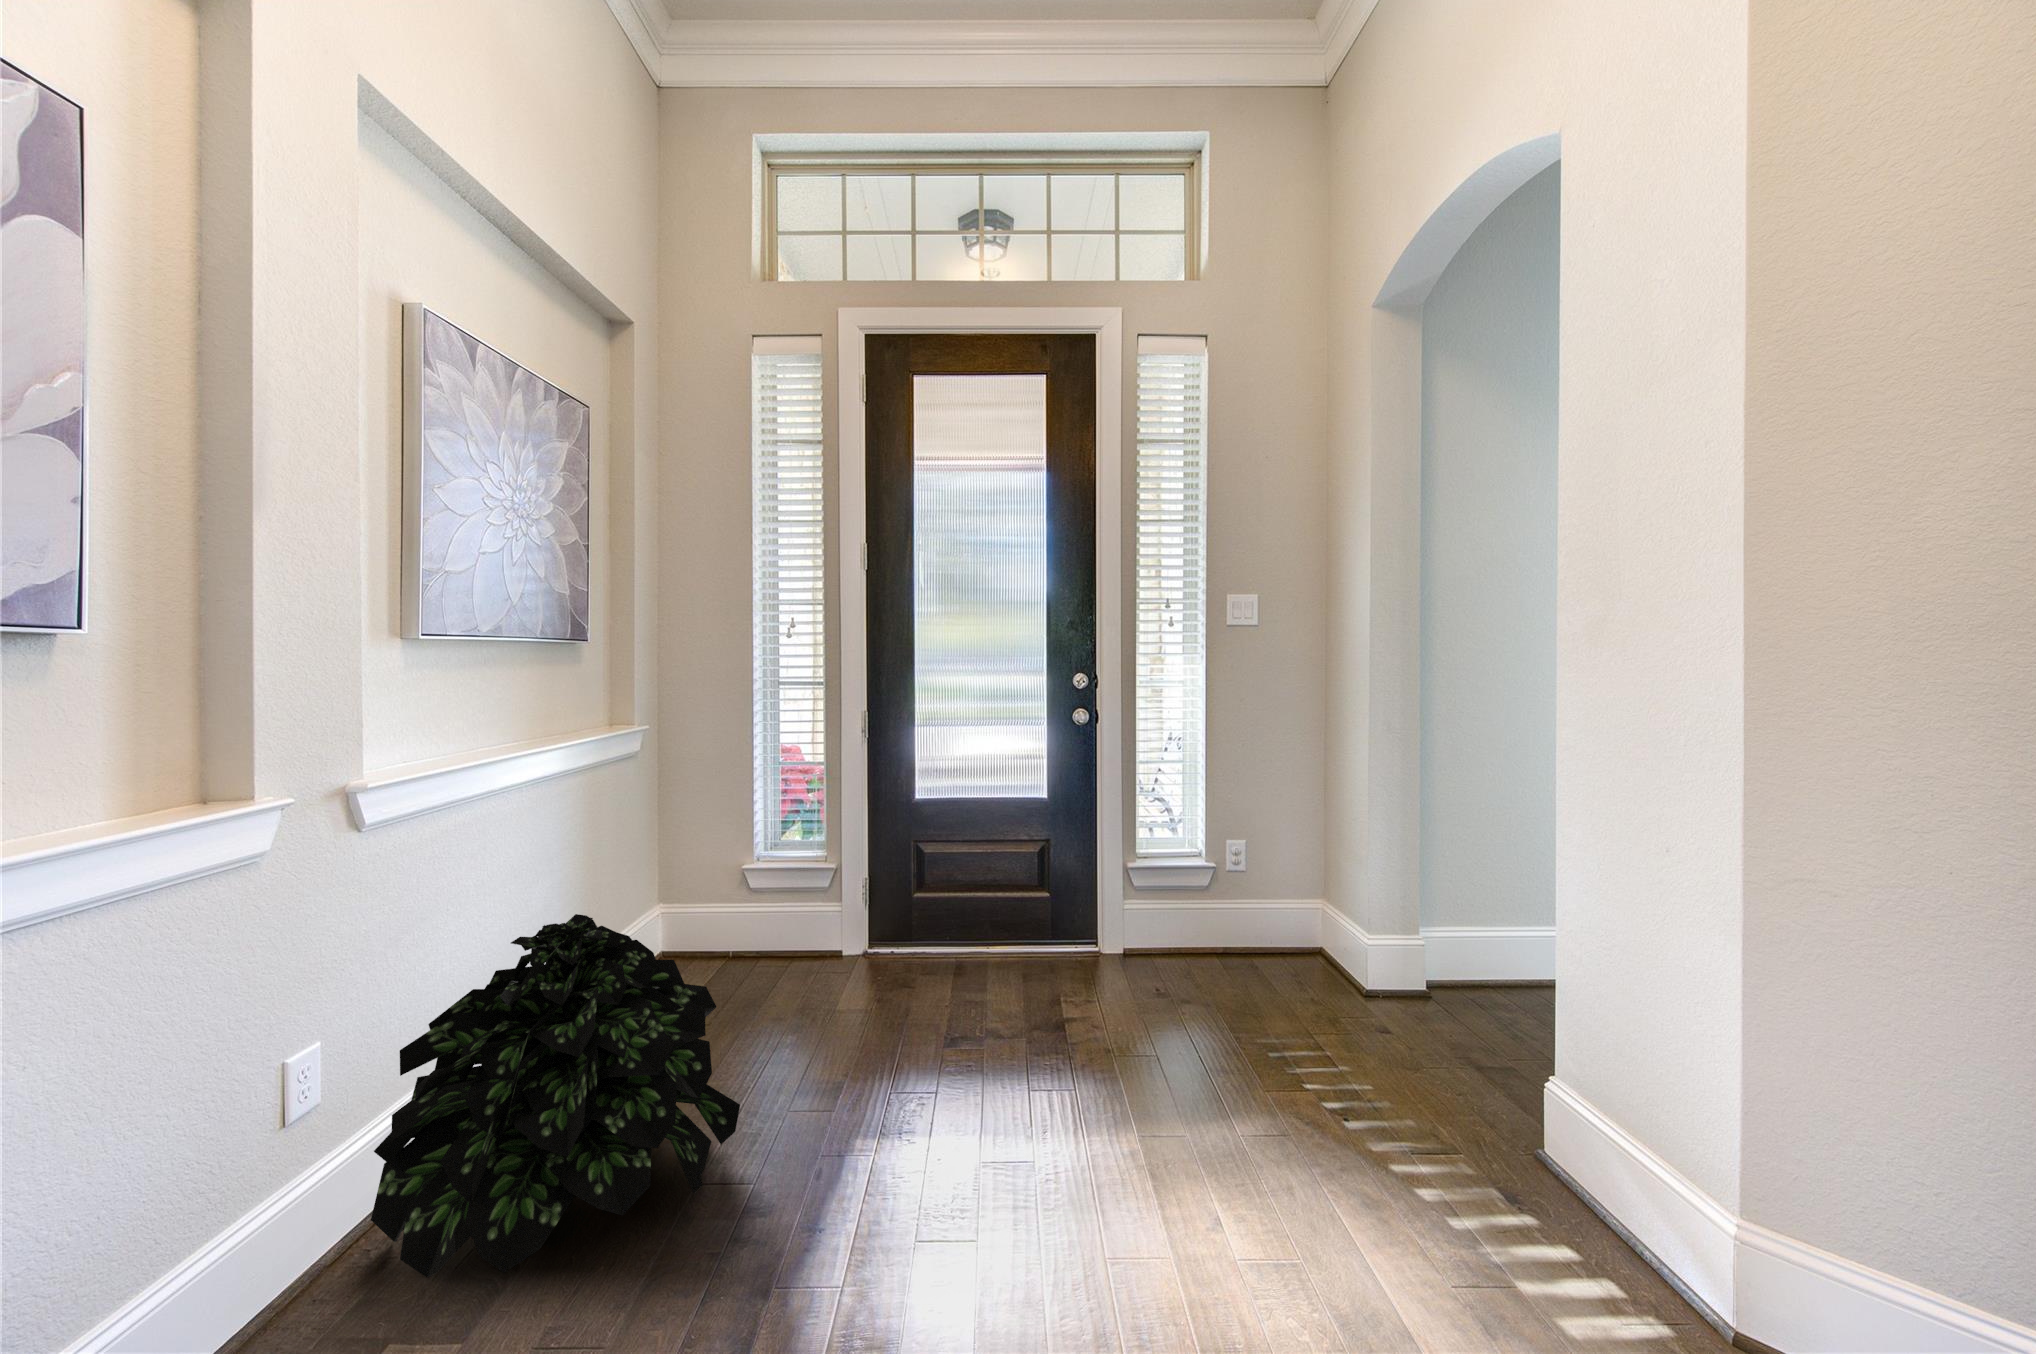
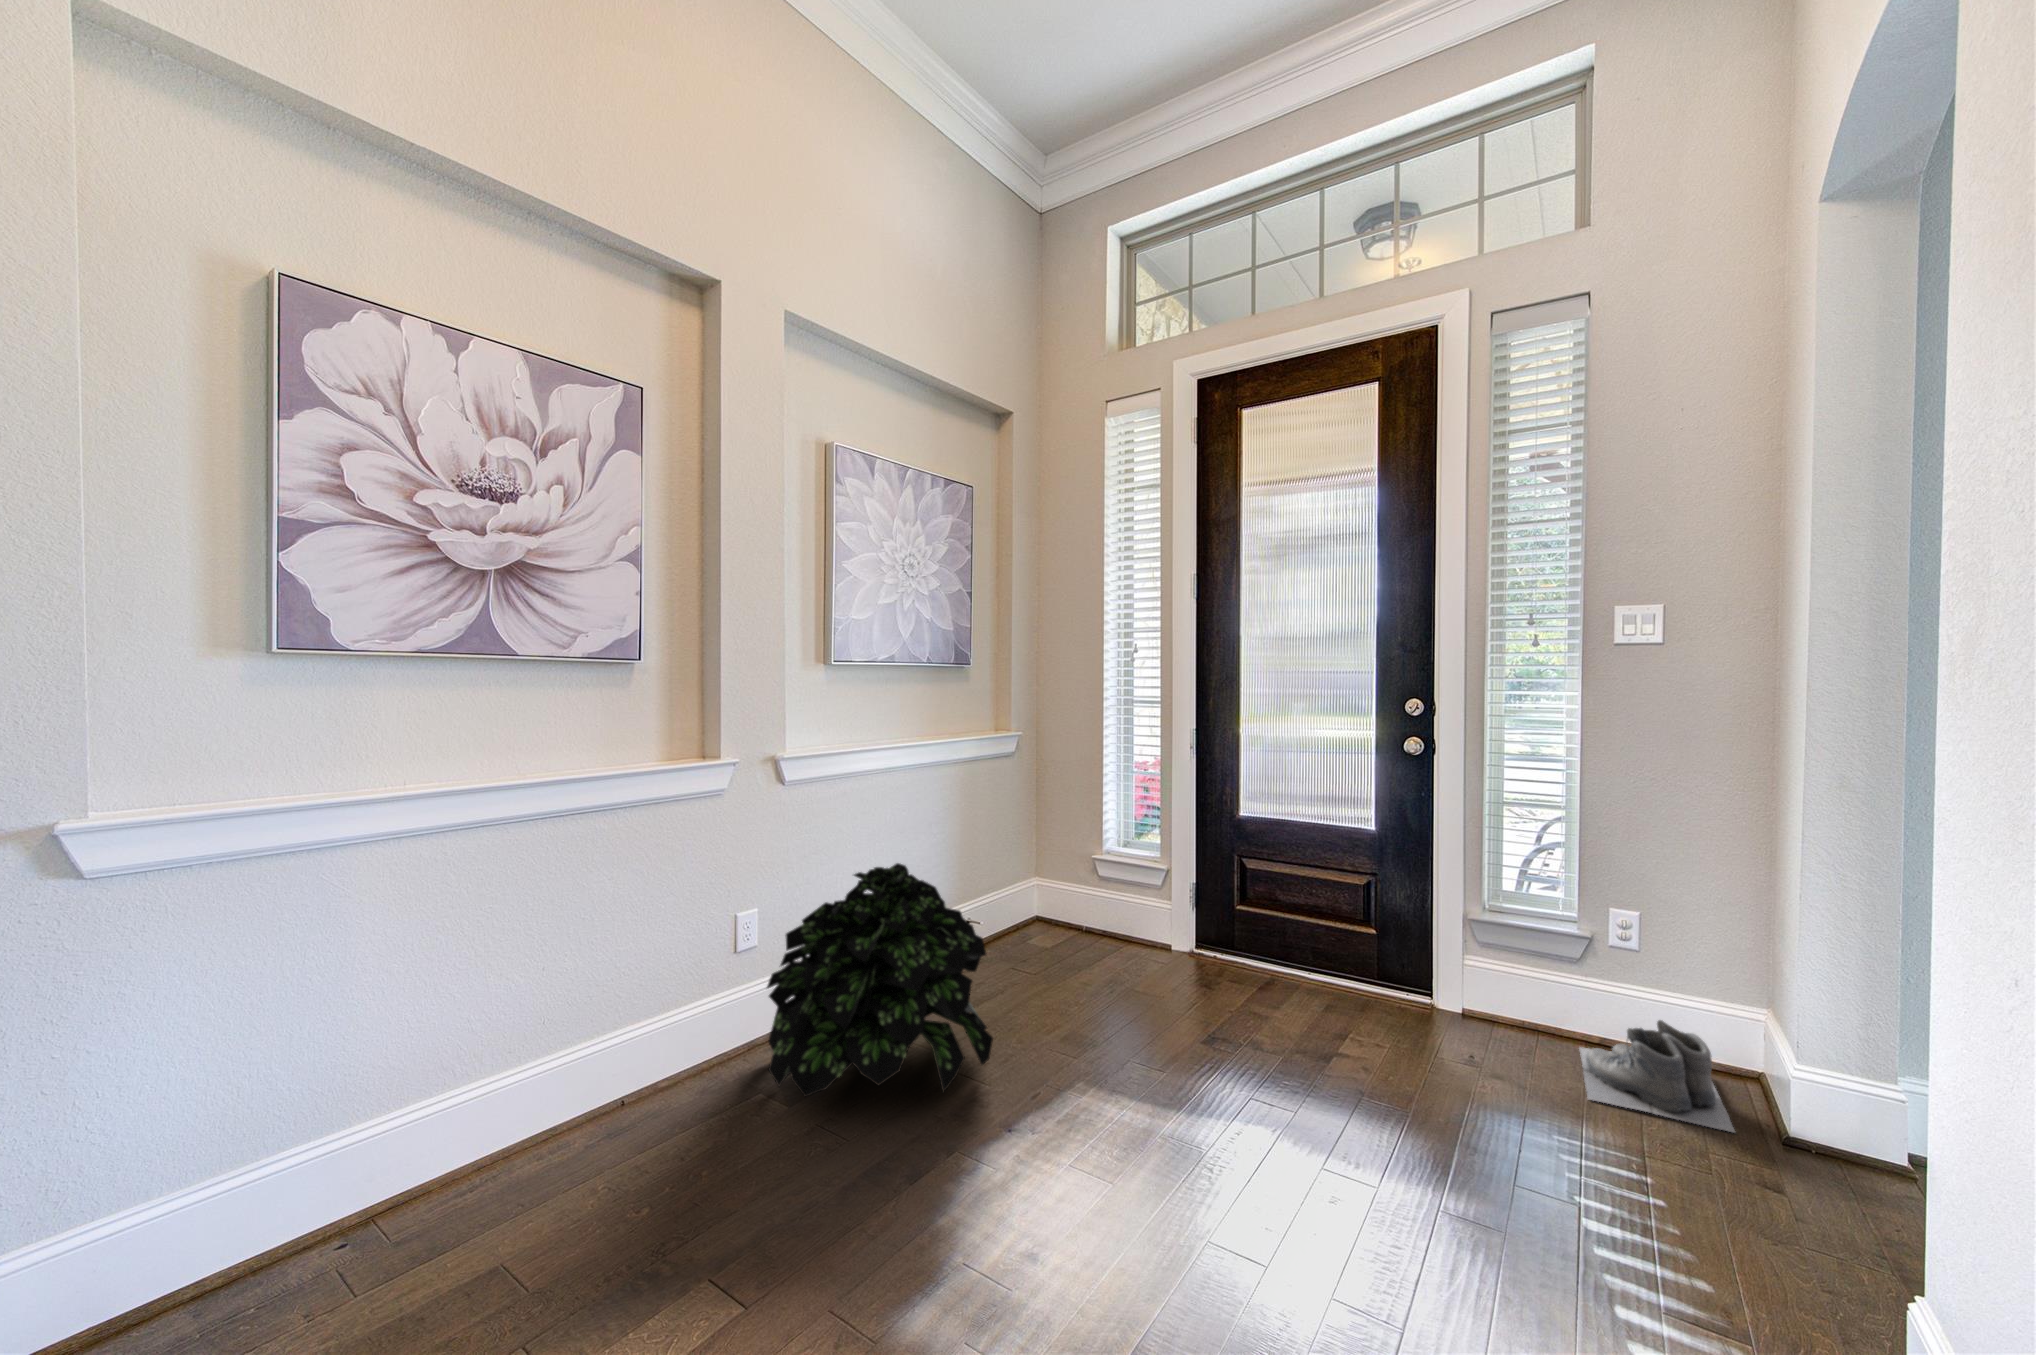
boots: none [1212,925,1333,1001] -> present [1579,1020,1735,1132]

